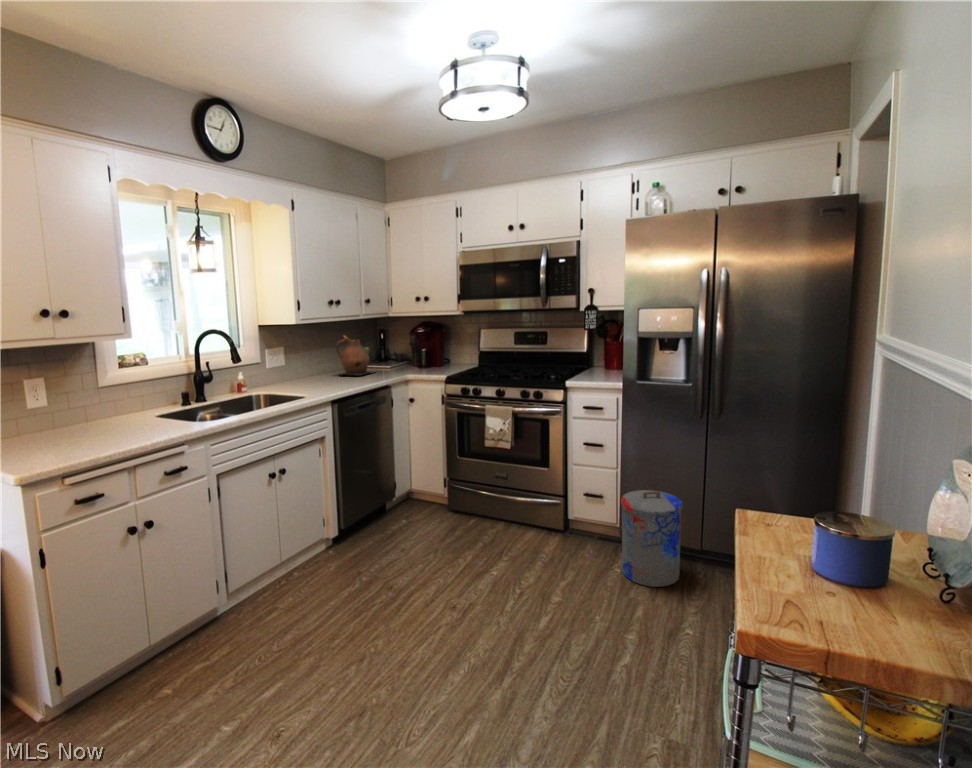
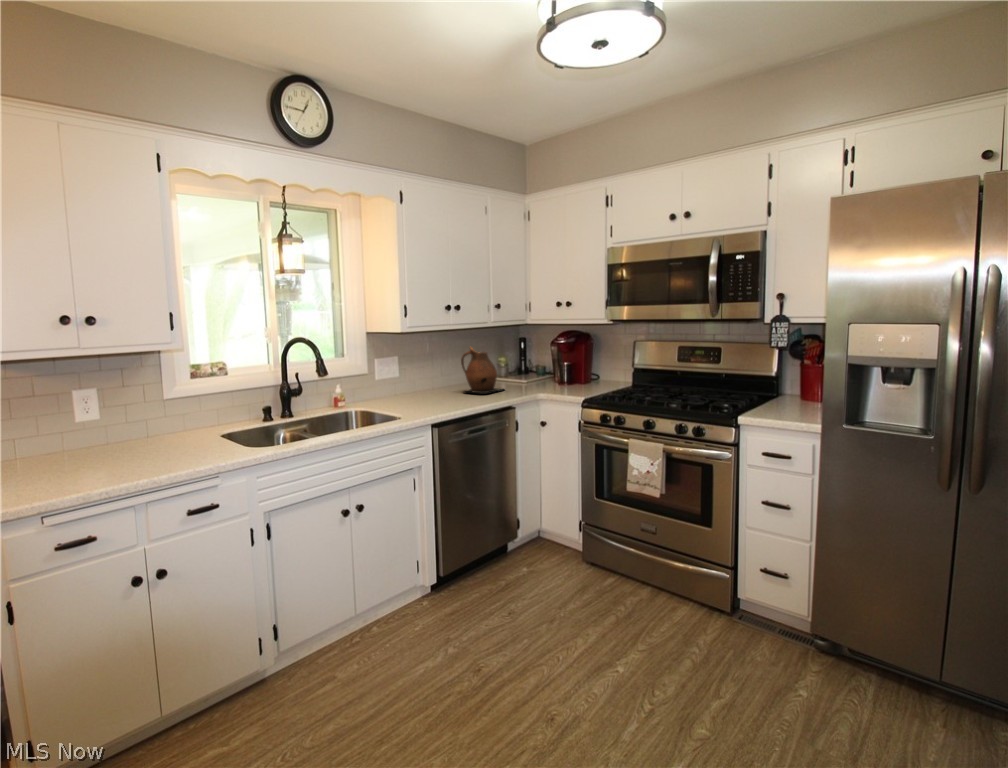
trash can: present [621,490,682,587] -> none [809,577,909,724]

